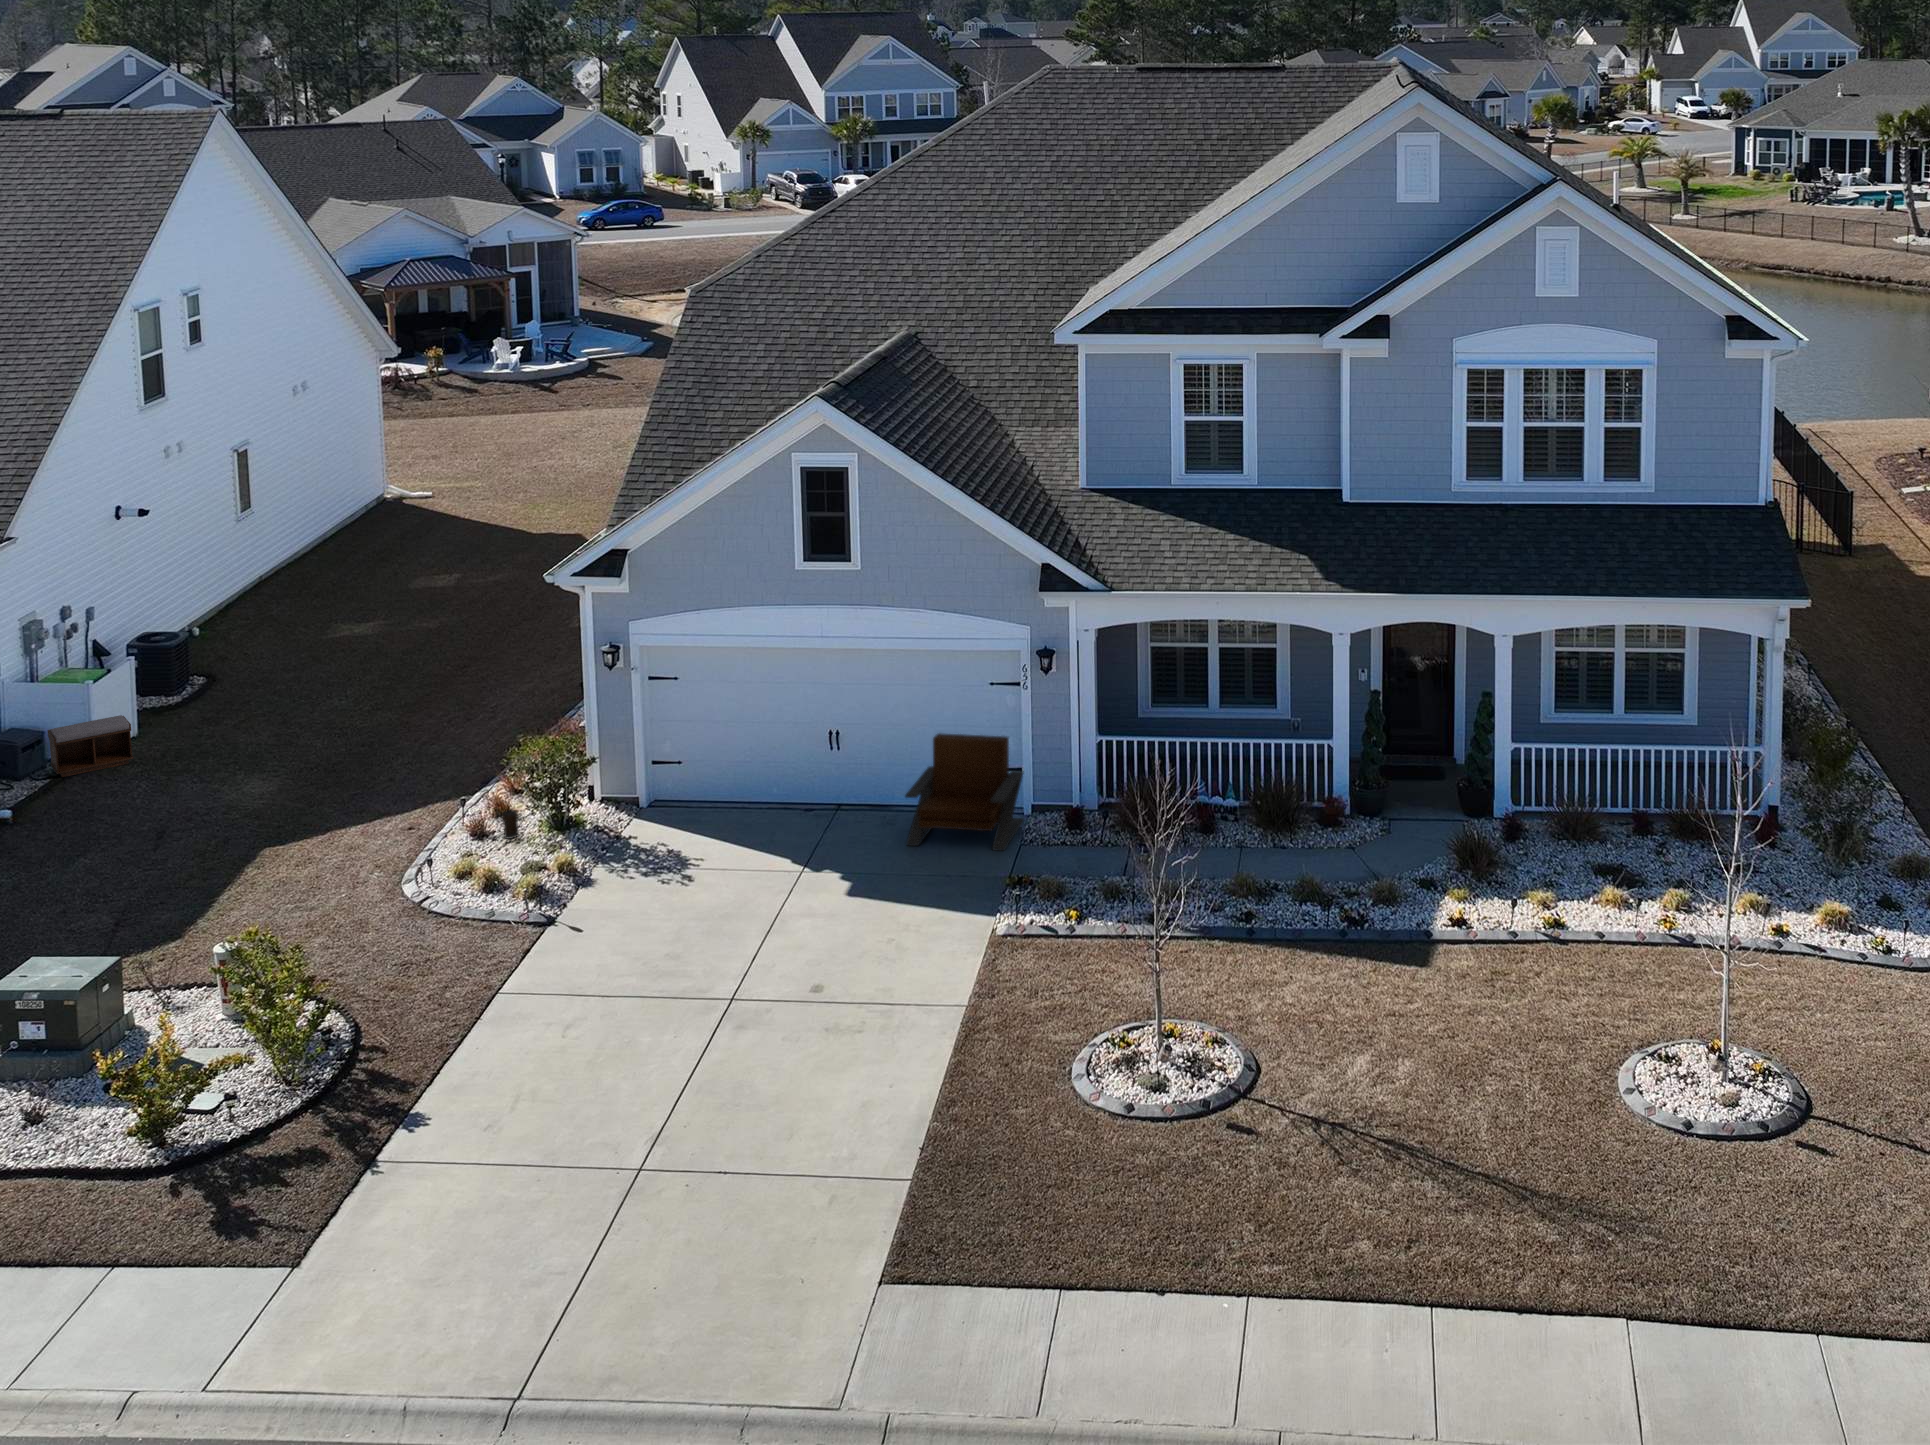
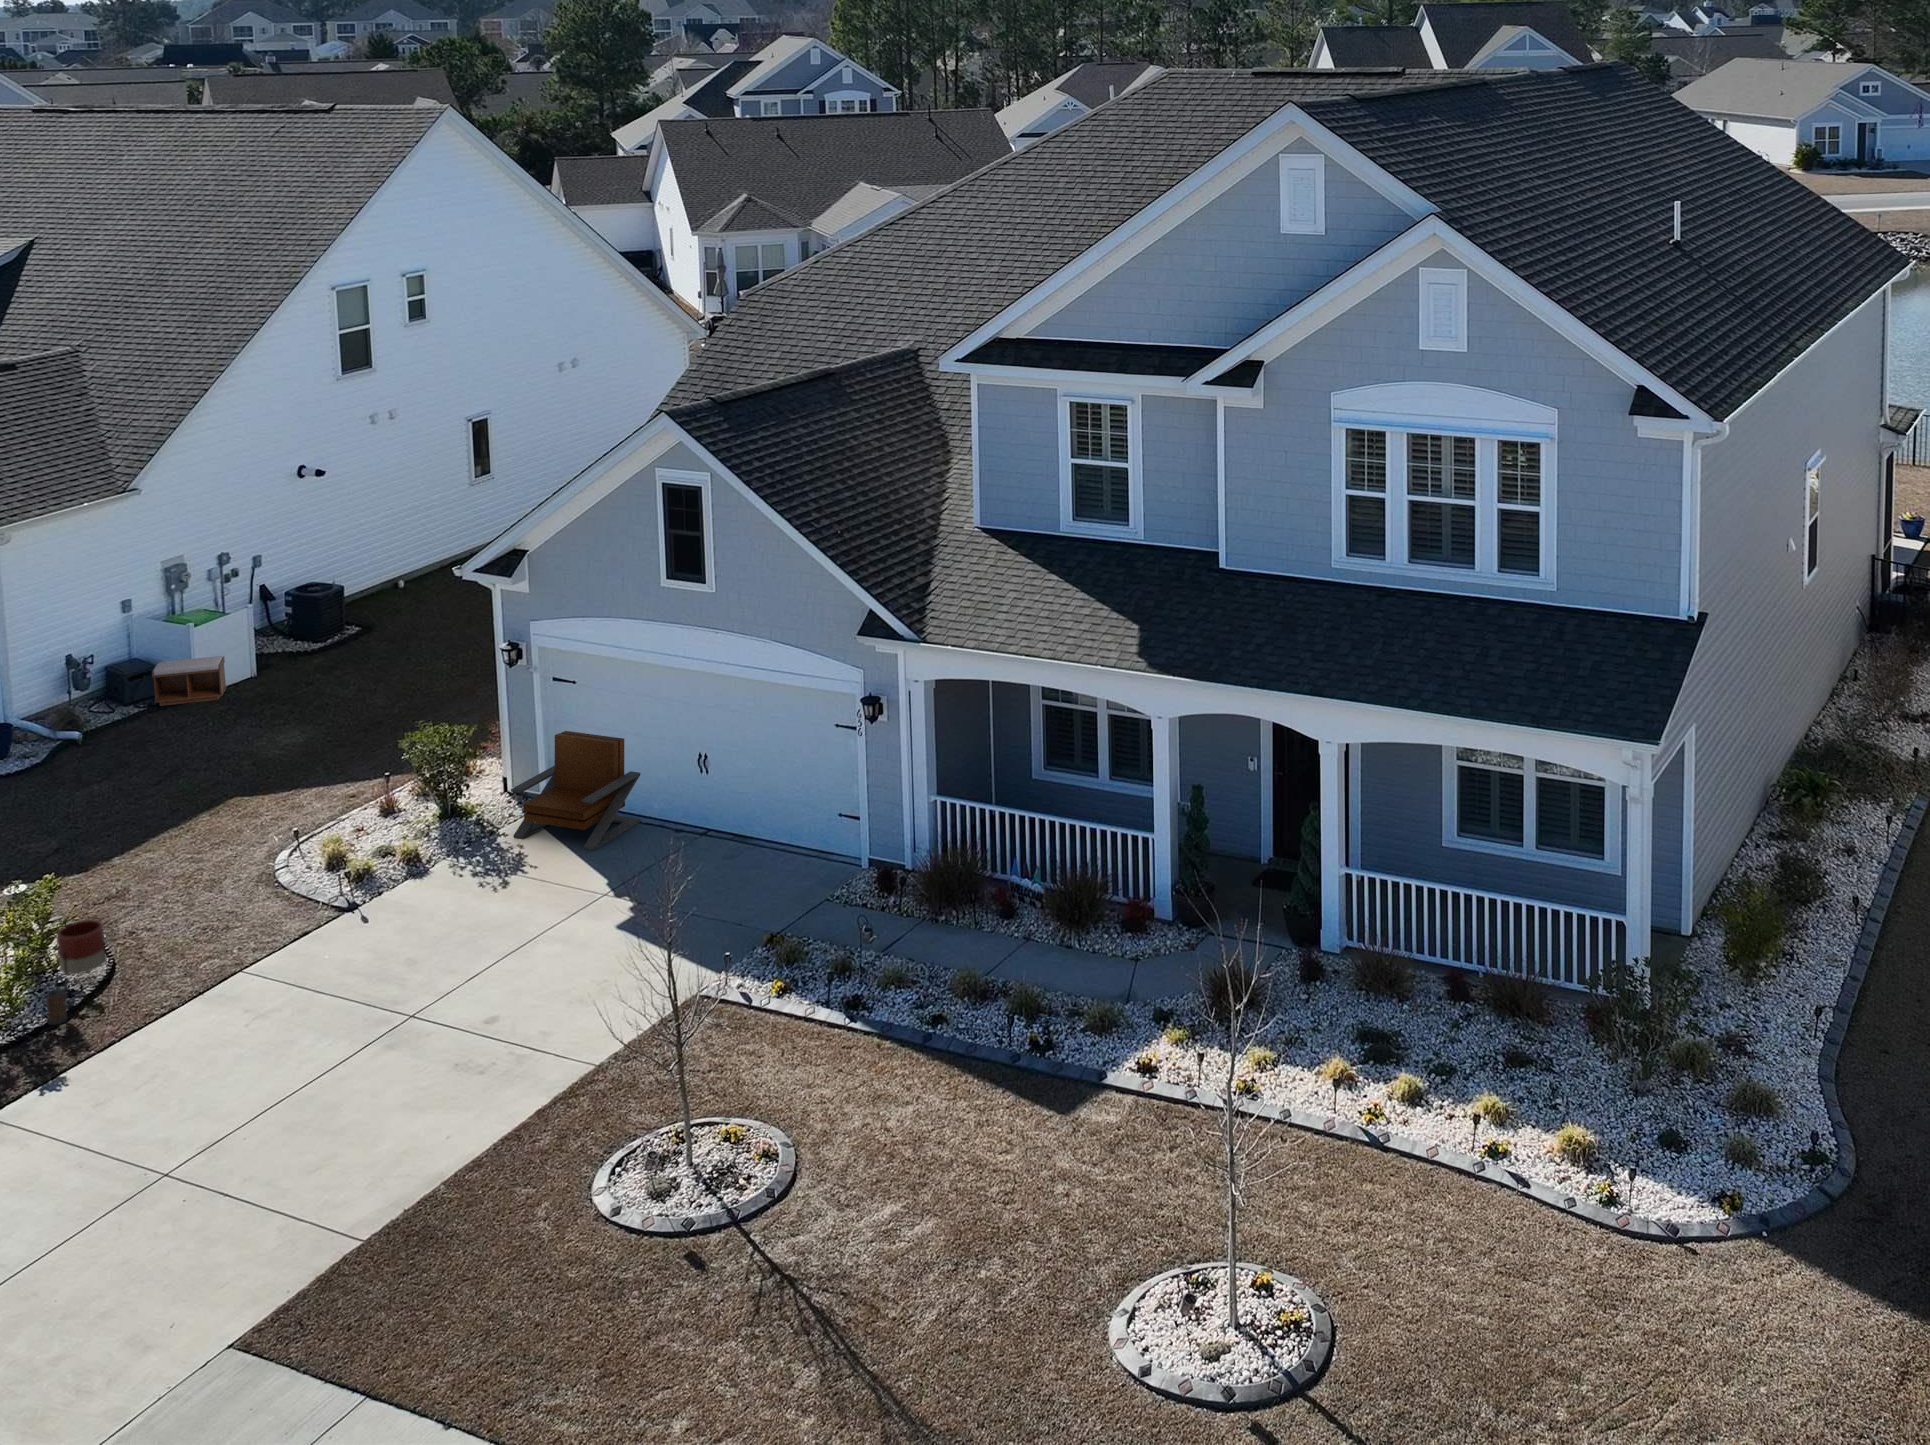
lounge chair: present [905,733,1024,851] -> present [511,731,641,850]
watering can: present [502,800,522,839] -> present [42,980,67,1025]
planter: none [317,958,368,1034] -> present [56,920,107,976]

